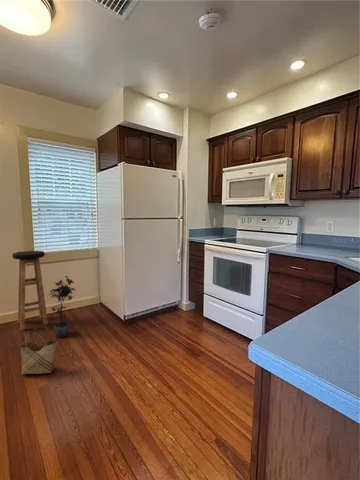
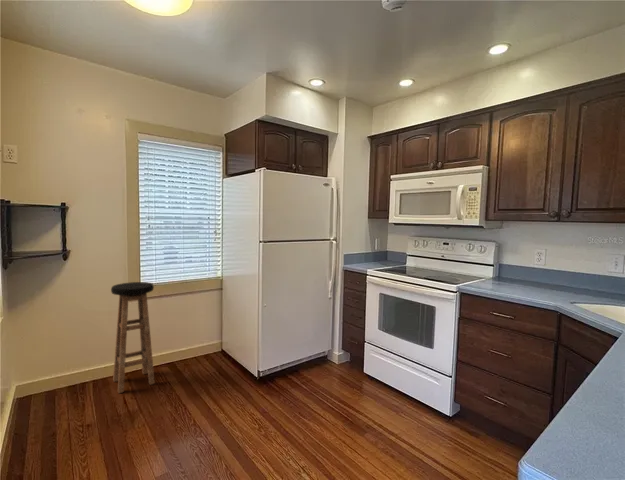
potted plant: present [51,276,75,337] -> none [158,319,197,403]
woven basket: present [20,326,56,374] -> none [125,391,175,462]

